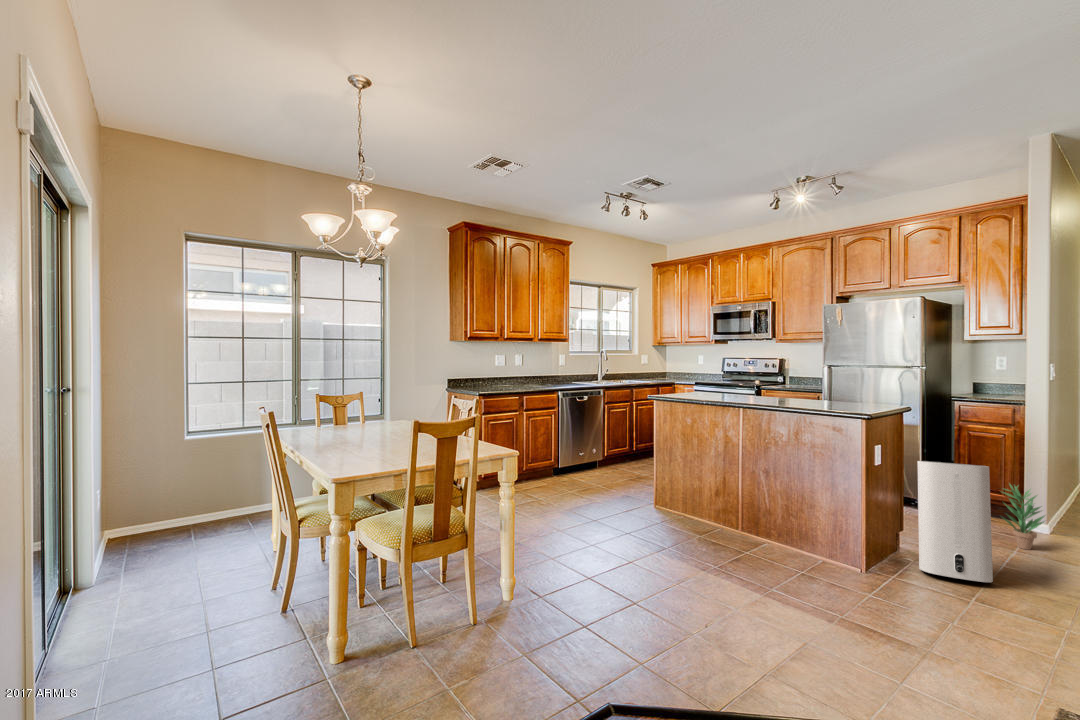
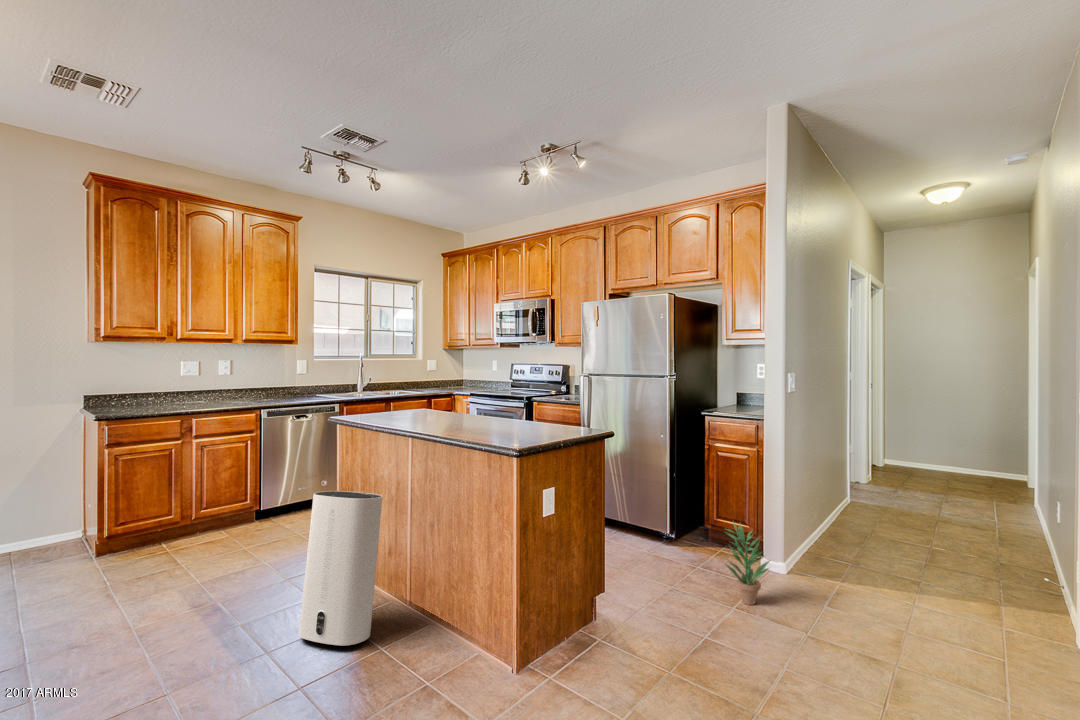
air purifier: present [917,461,993,582] -> present [299,491,382,646]

